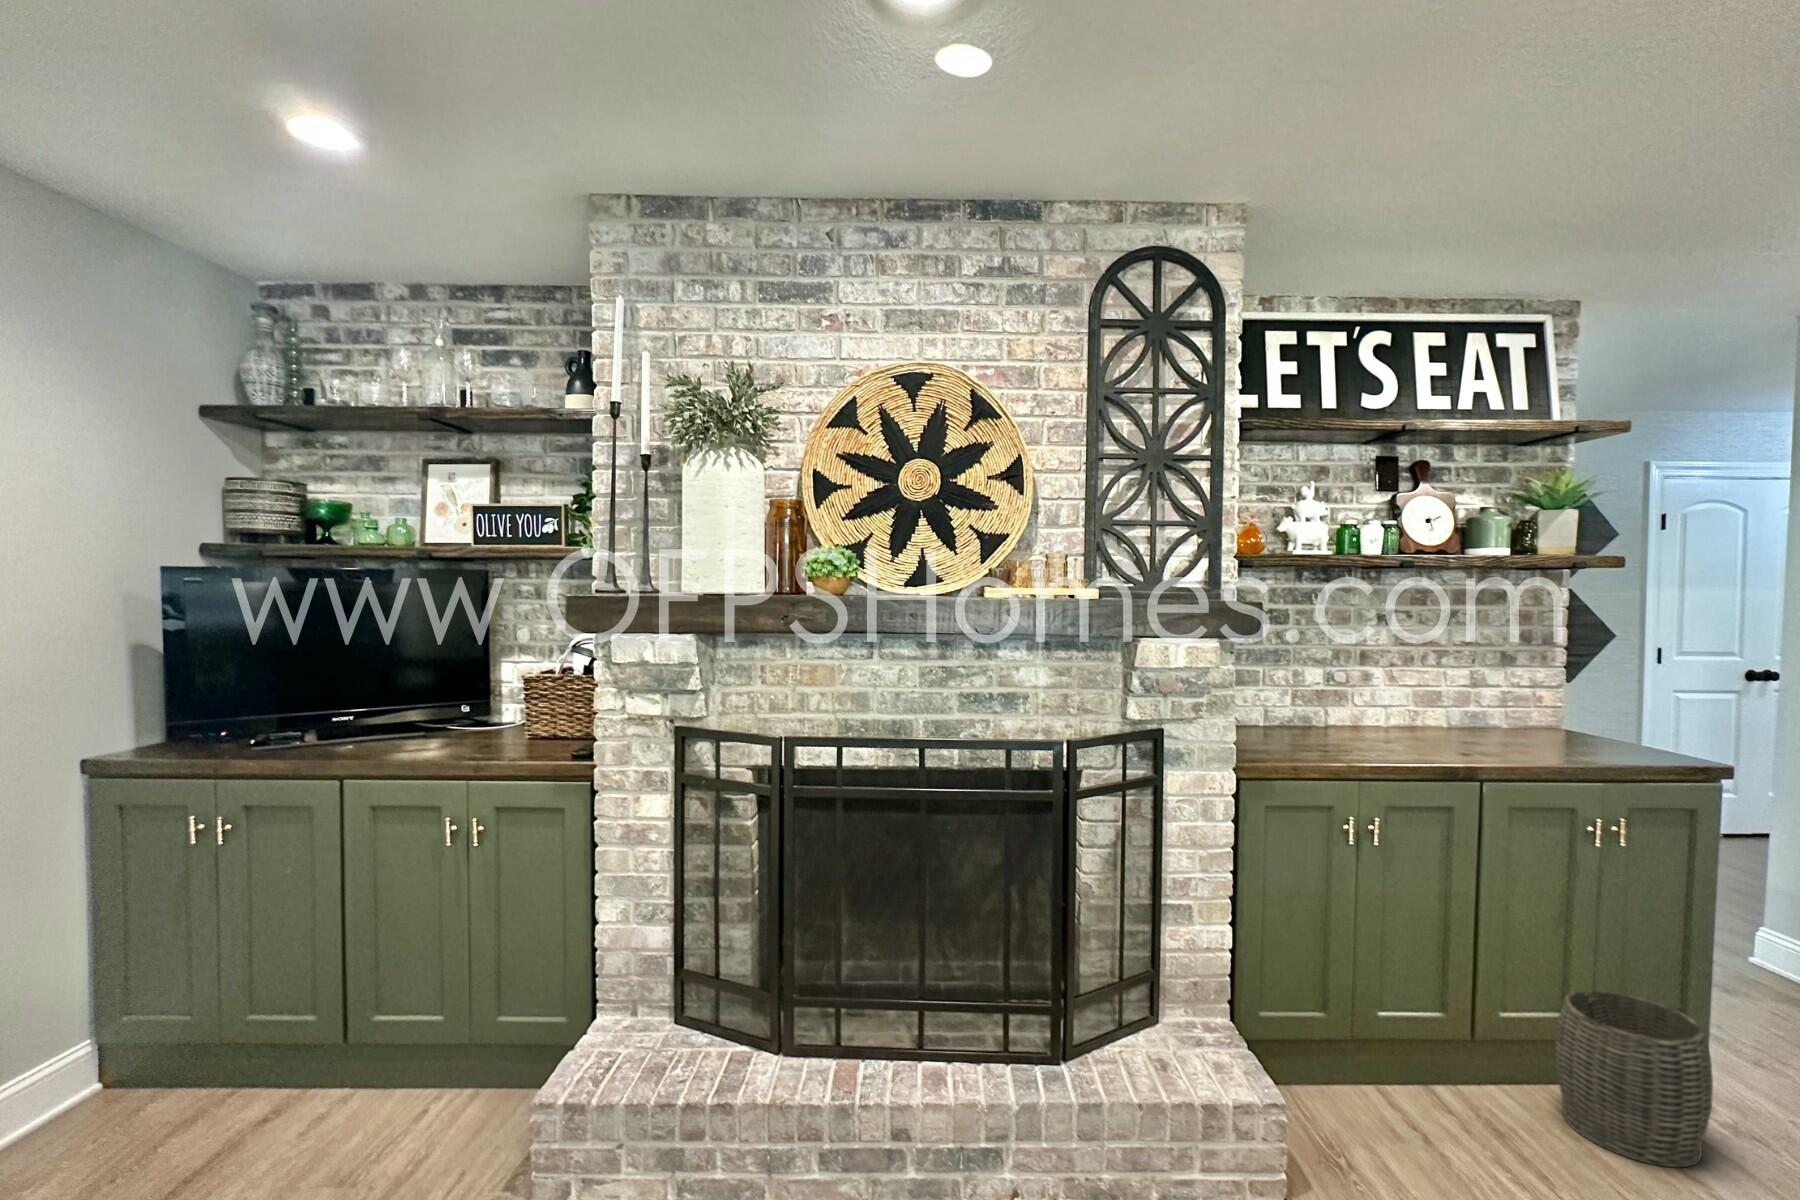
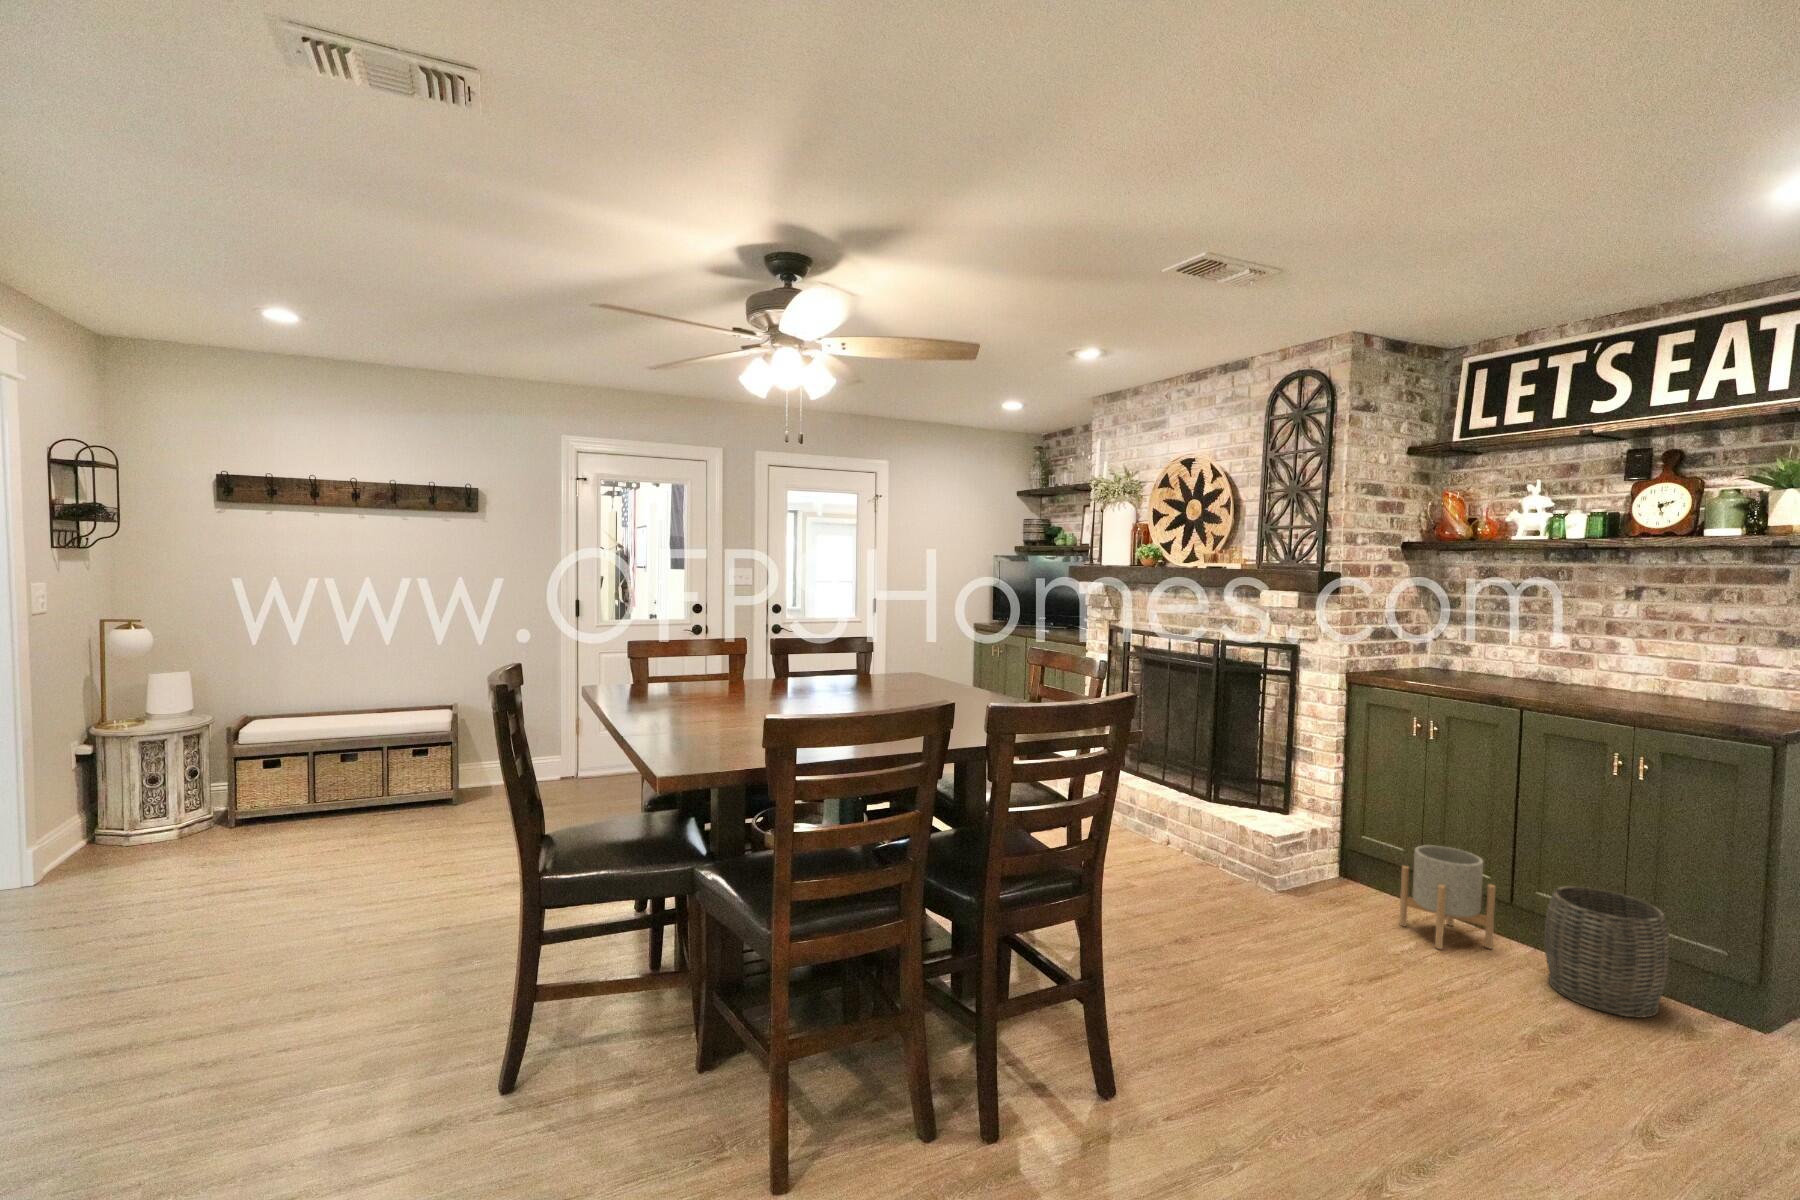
planter: none [1400,997,1516,1173] -> present [1399,845,1496,949]

